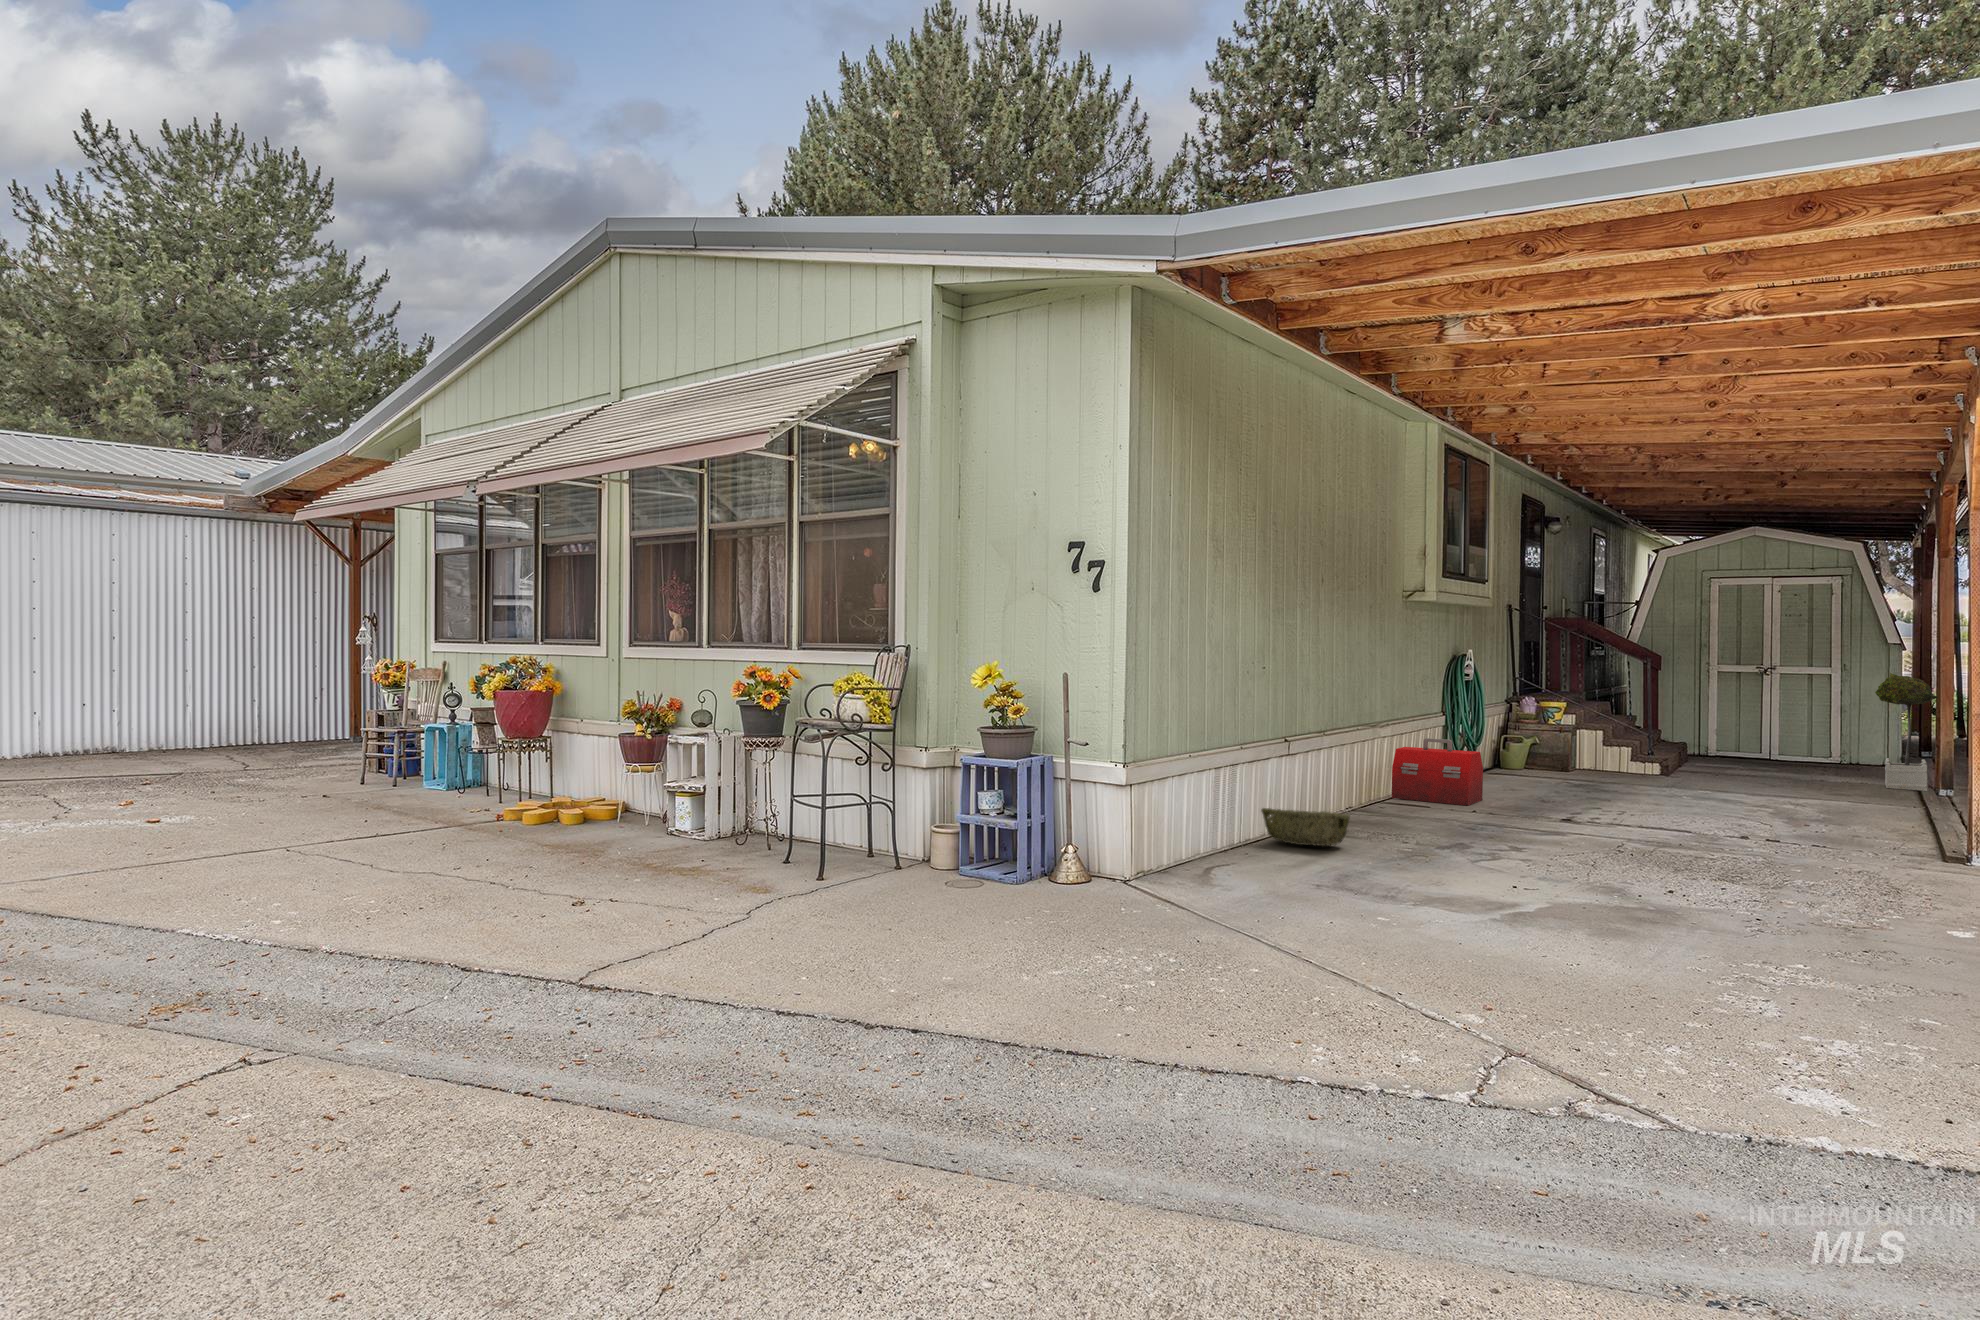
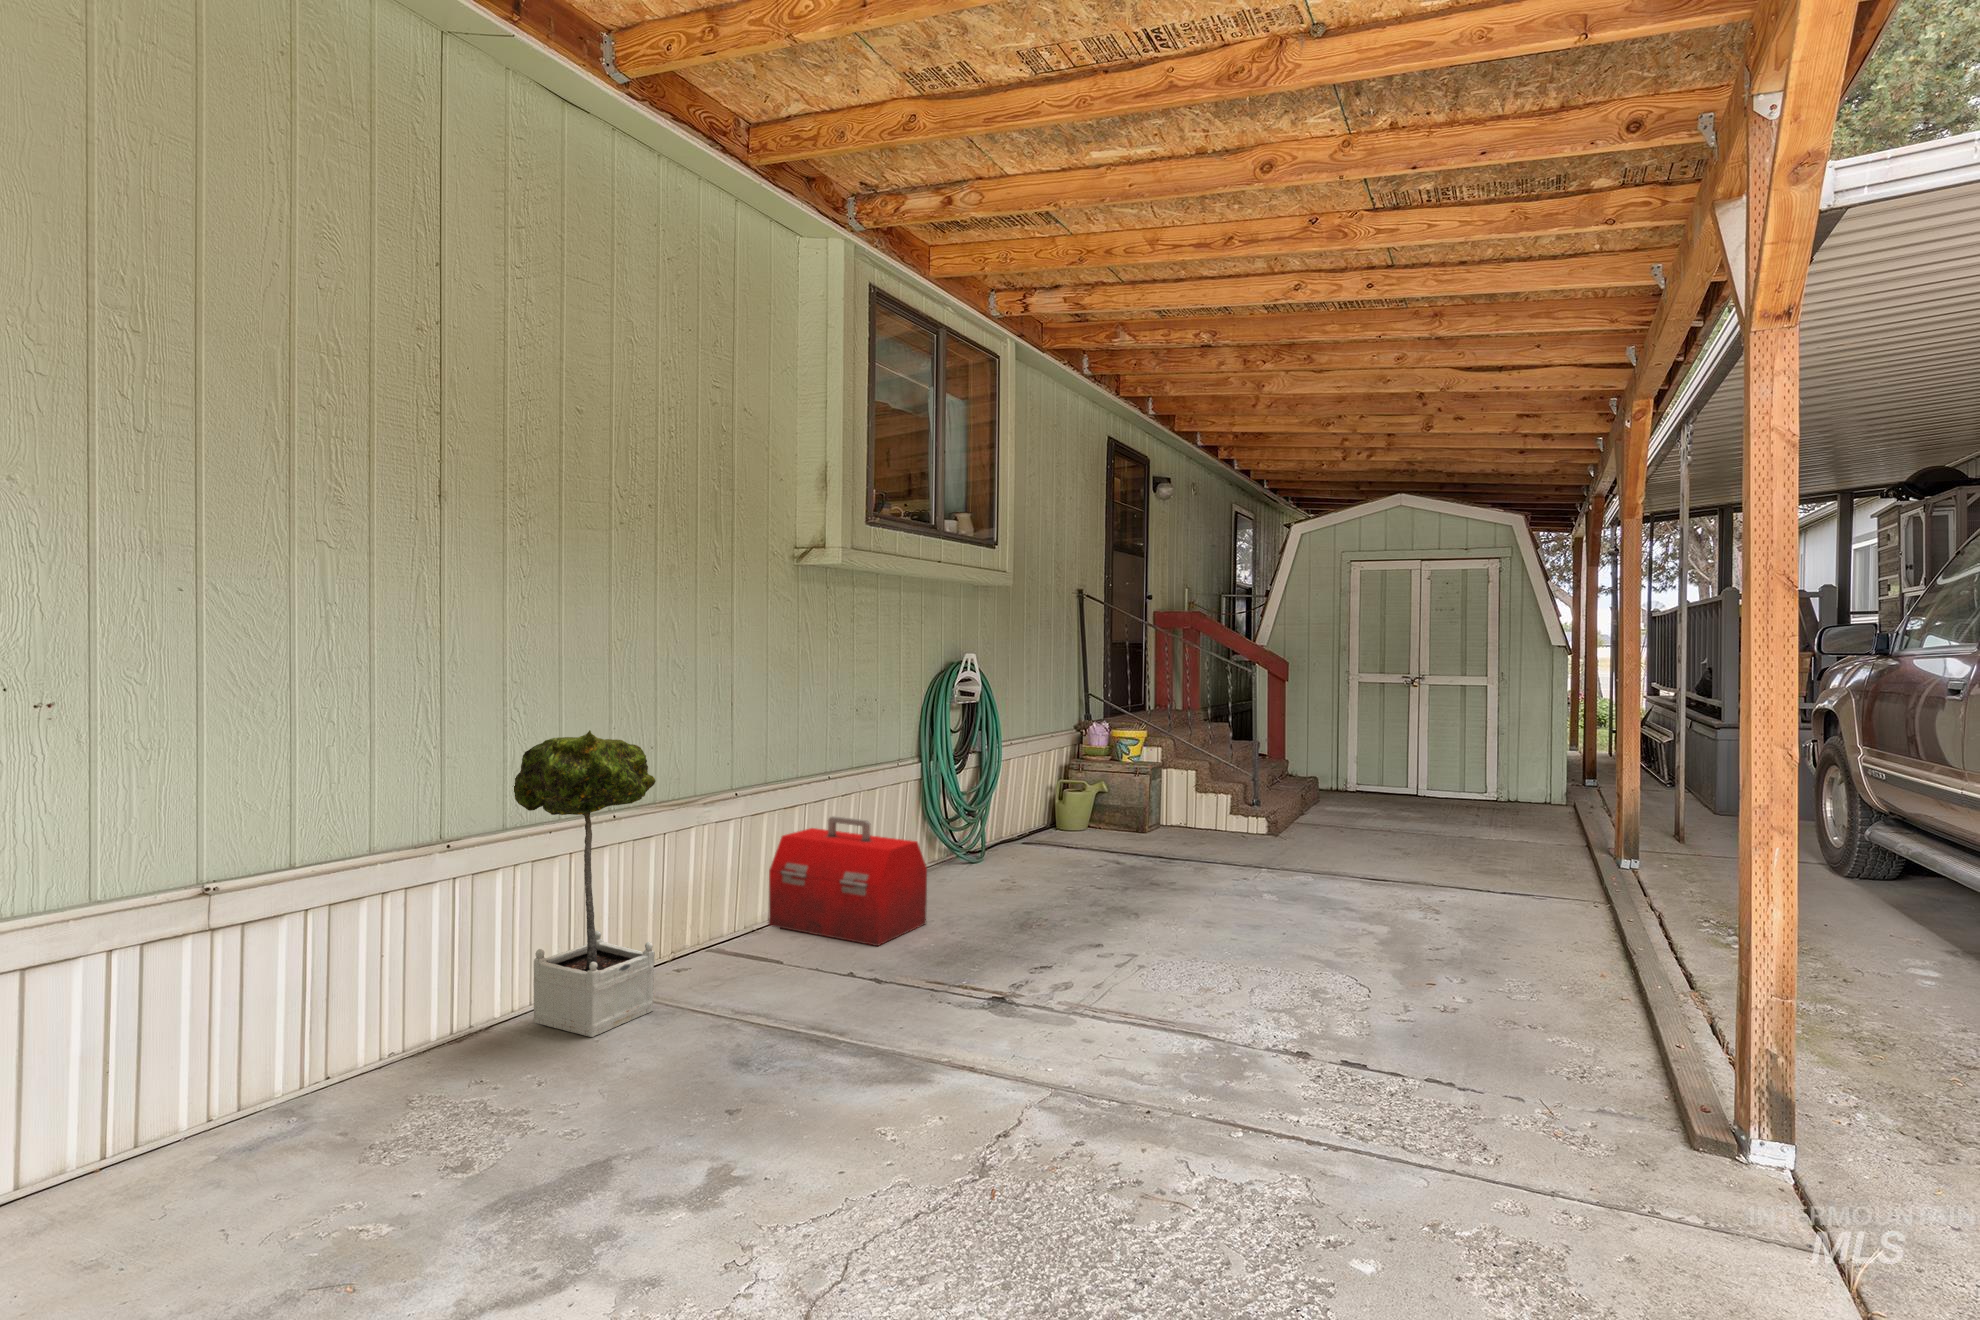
potted tree: present [1875,673,1938,791] -> present [514,730,656,1037]
woven basket: present [1261,808,1350,846] -> none [93,1065,334,1206]

